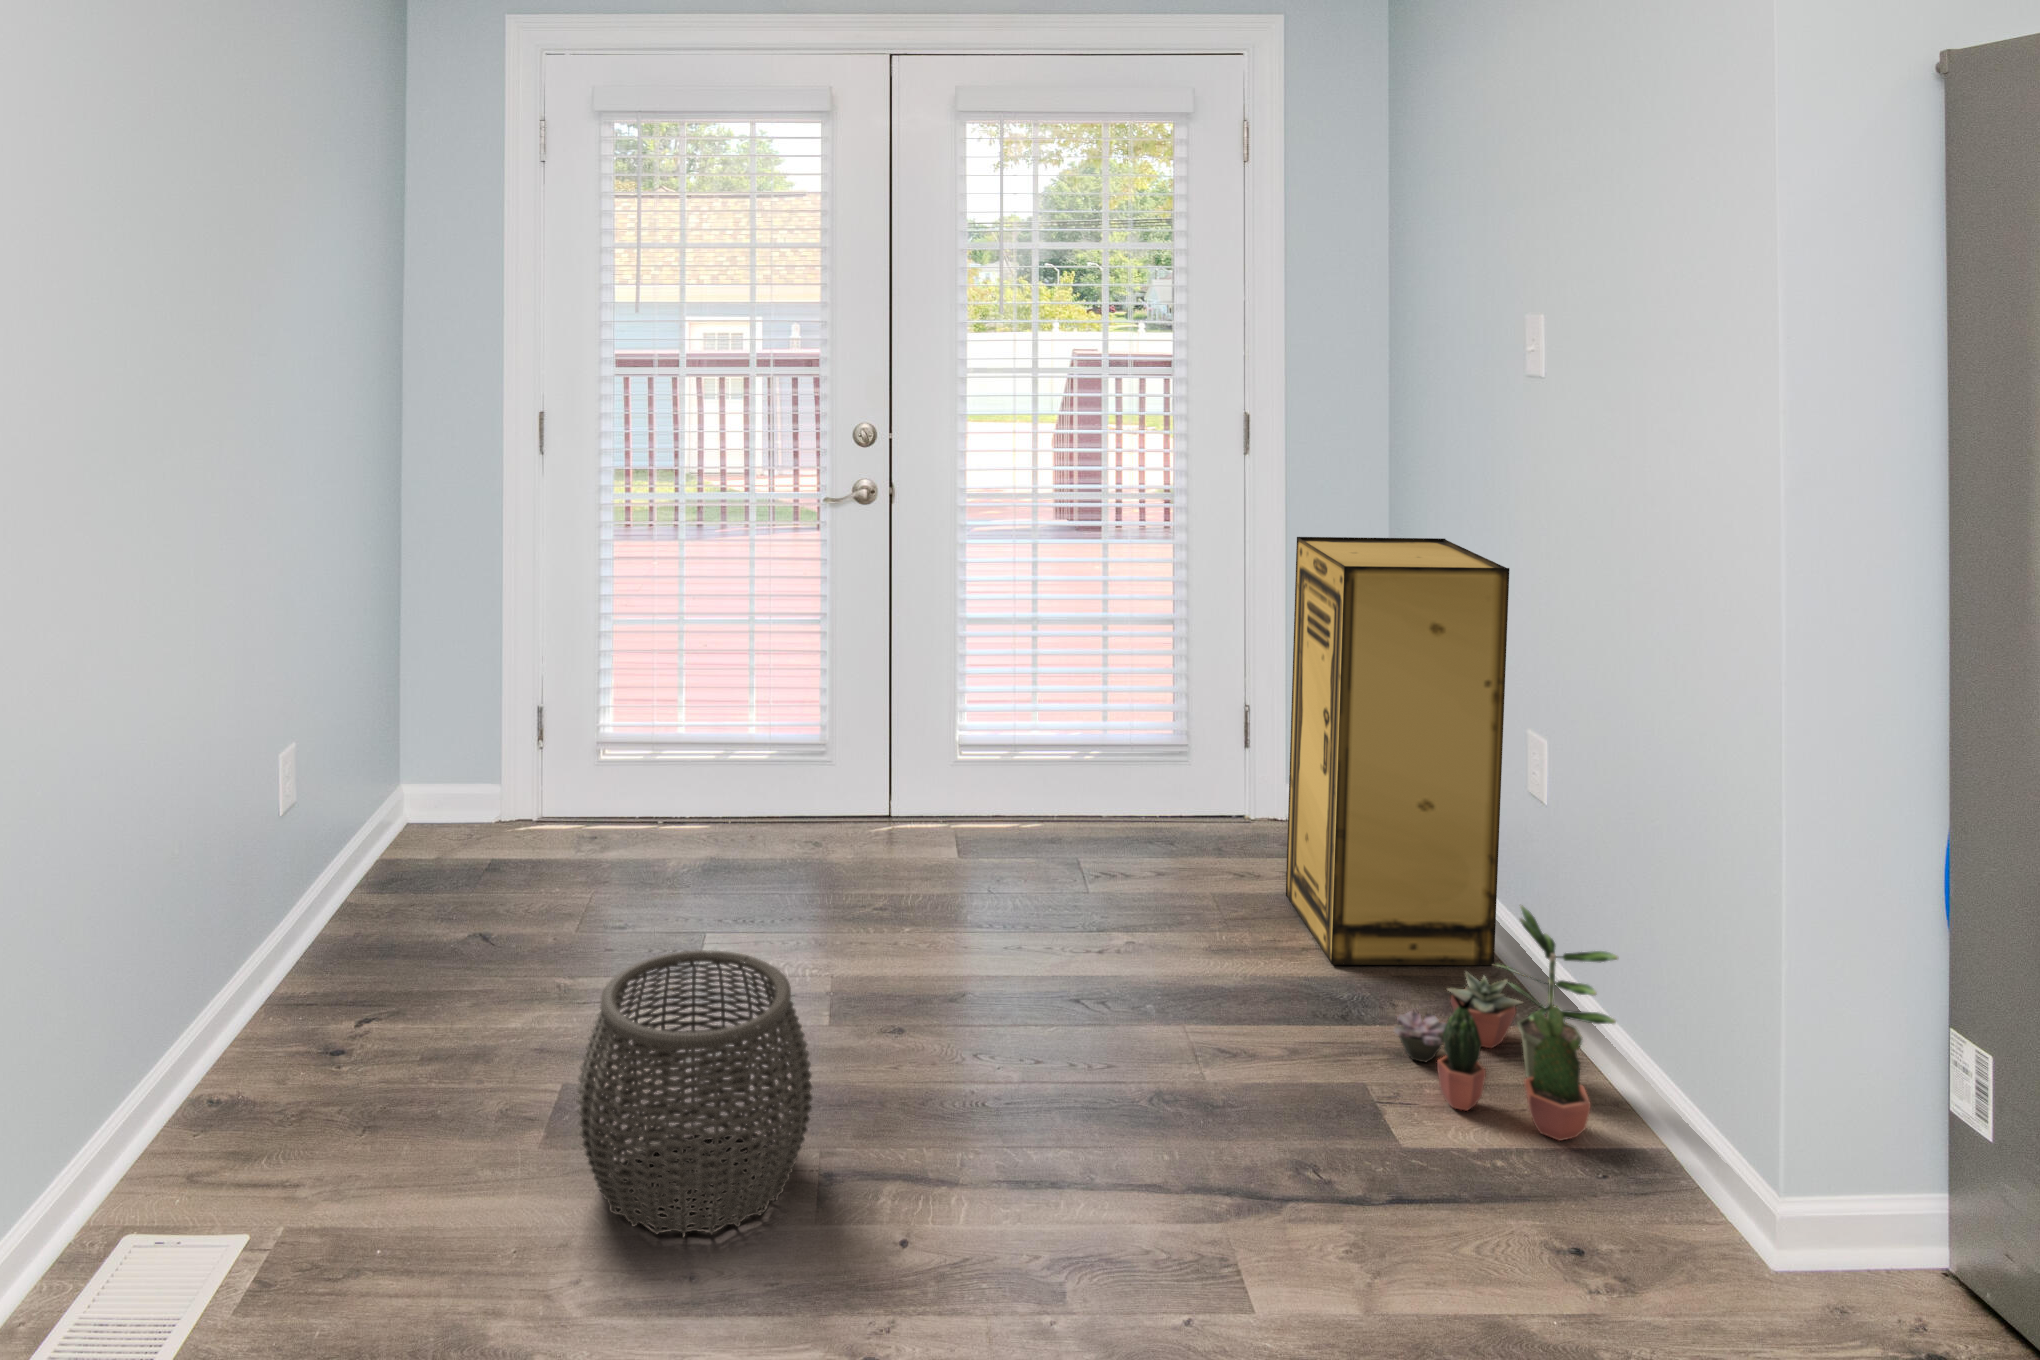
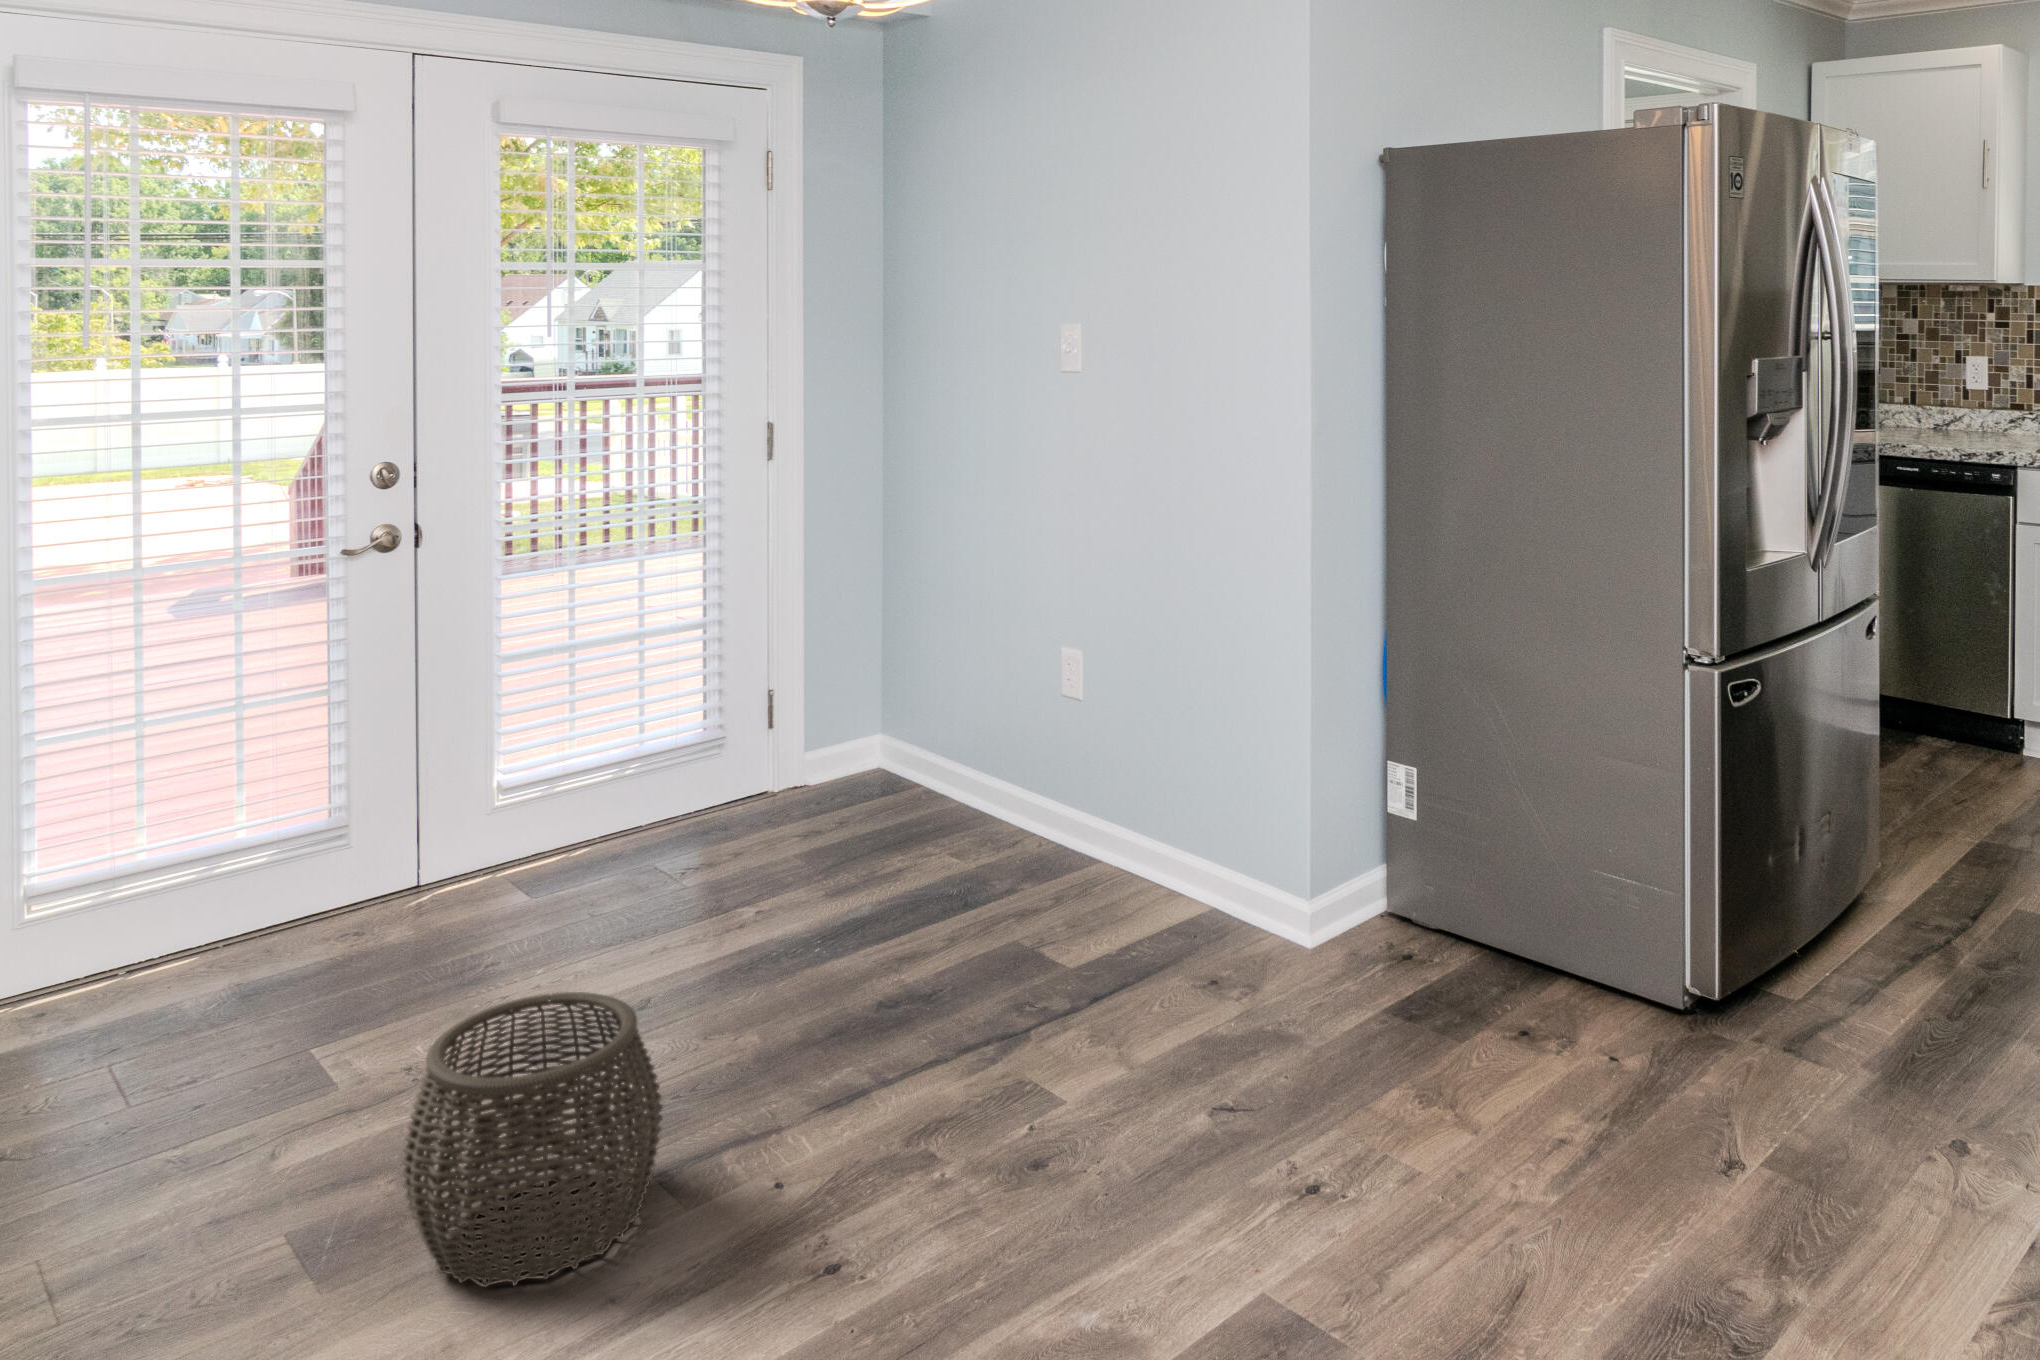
storage cabinet: present [1286,537,1509,965] -> none [854,509,1042,874]
potted plant: present [1394,905,1618,1140] -> none [1023,771,1181,933]

